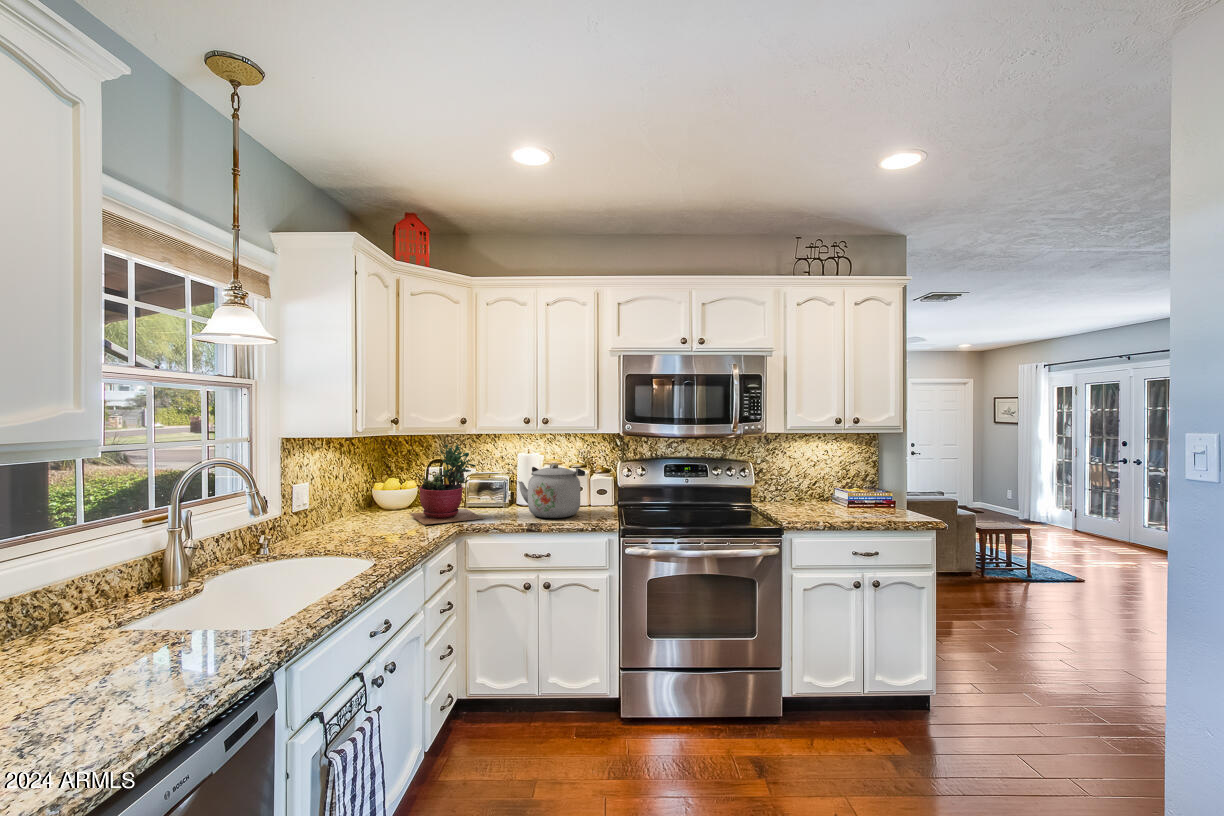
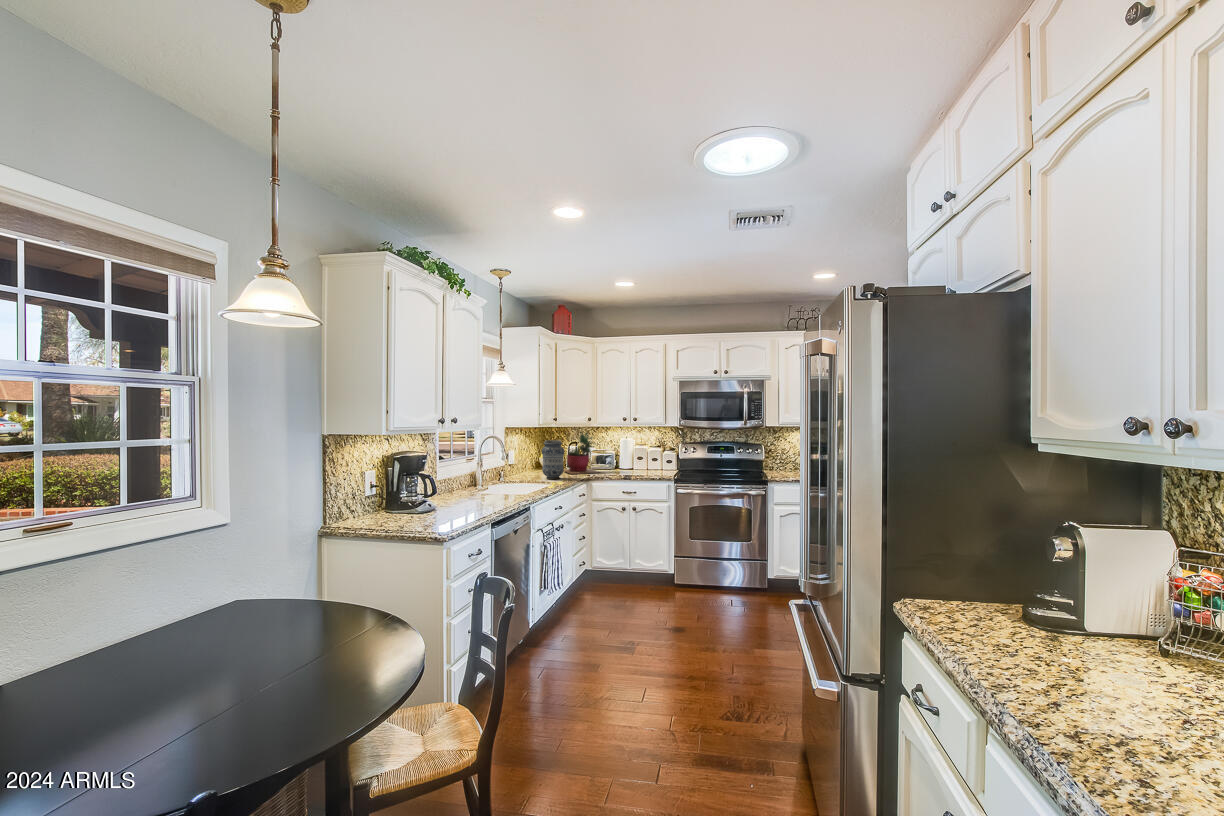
vase: none [360,464,408,545] -> present [542,440,564,479]
kettle: present [518,464,585,518] -> none [620,443,658,473]

